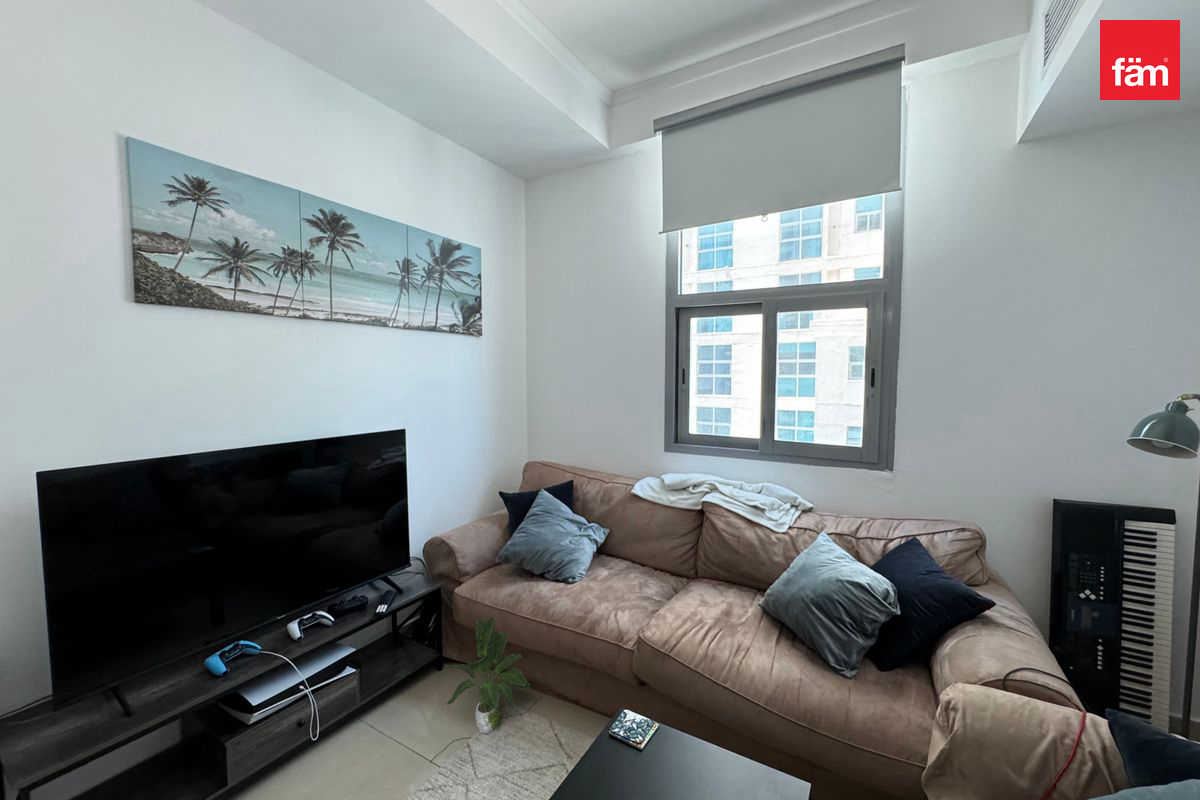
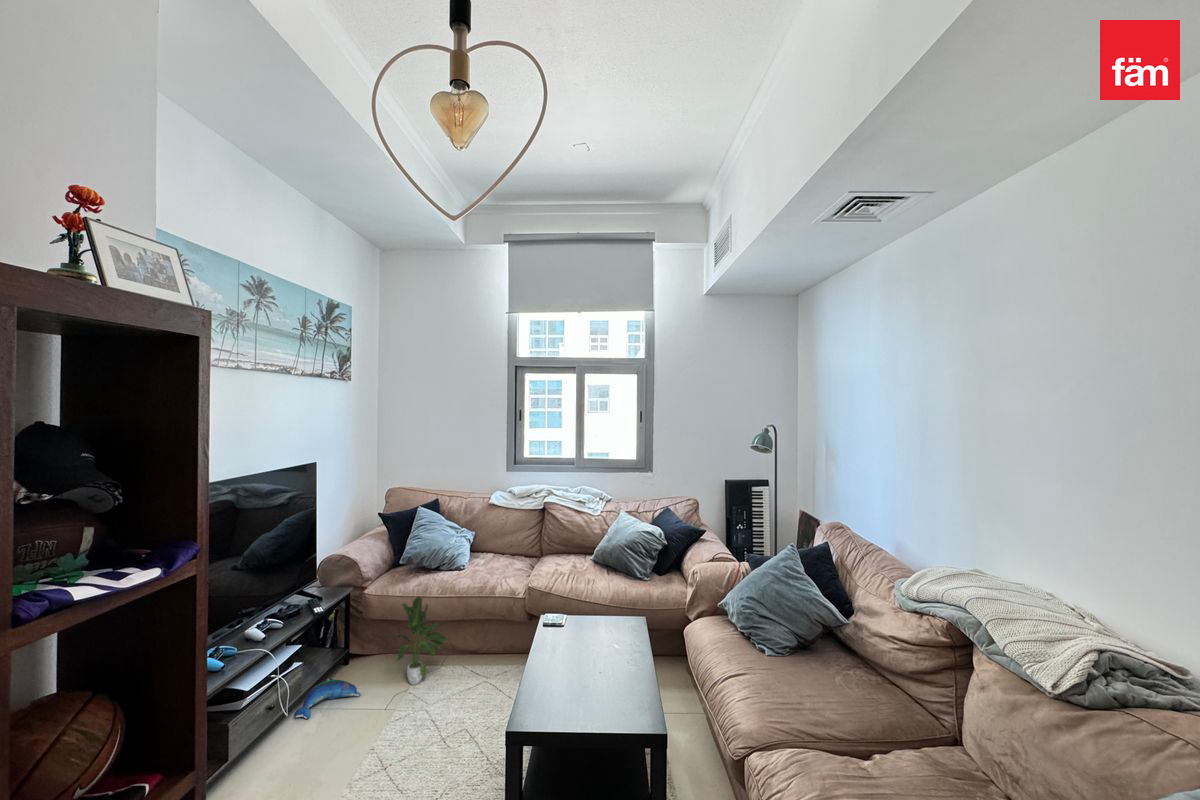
plush toy: none [338,693,420,746] -> present [294,678,361,719]

